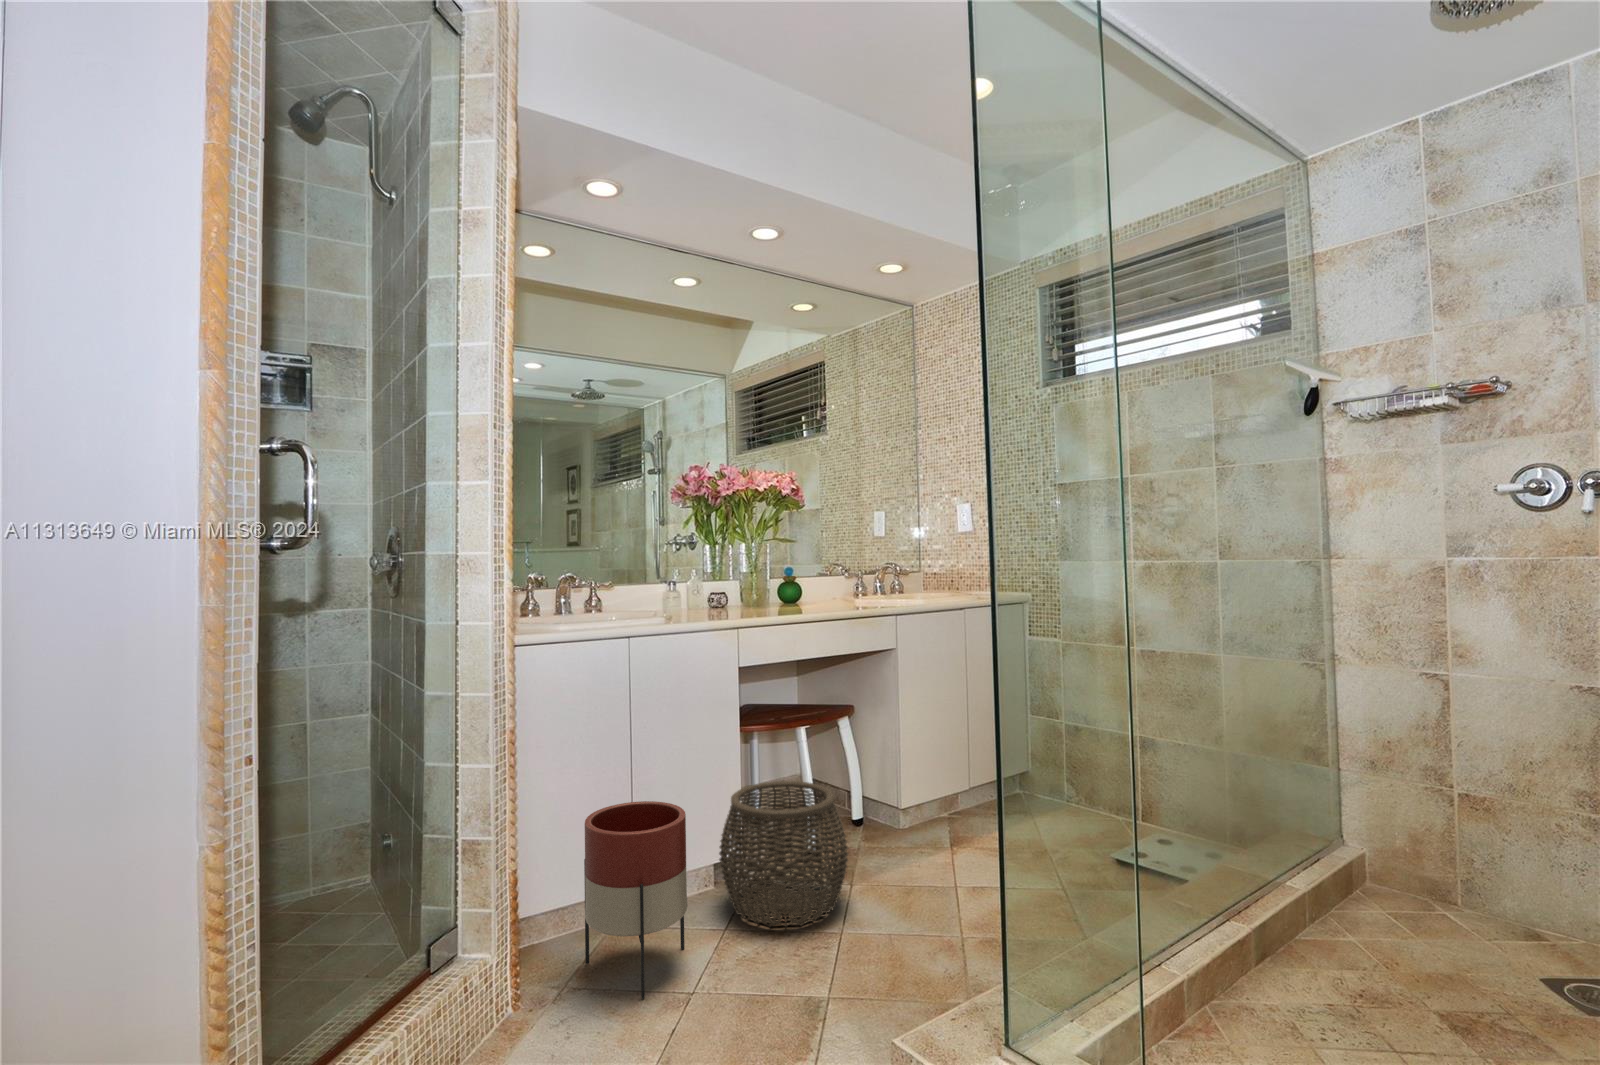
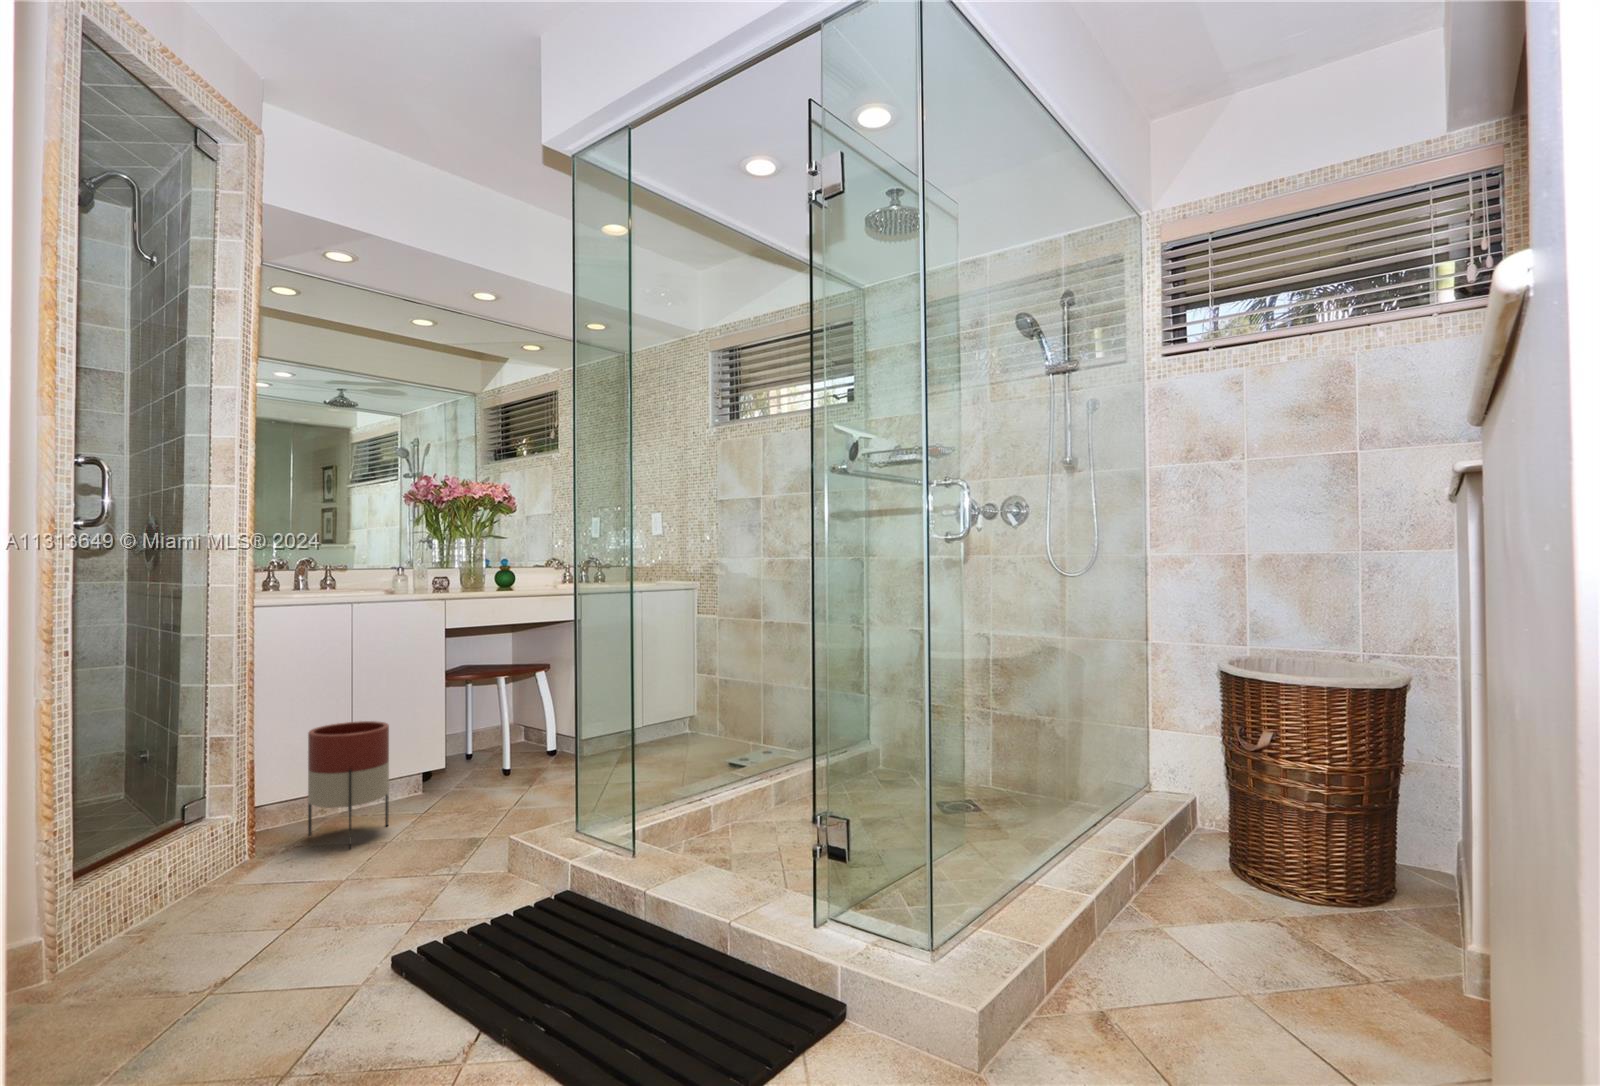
woven basket: present [719,781,848,927] -> none [422,713,524,812]

